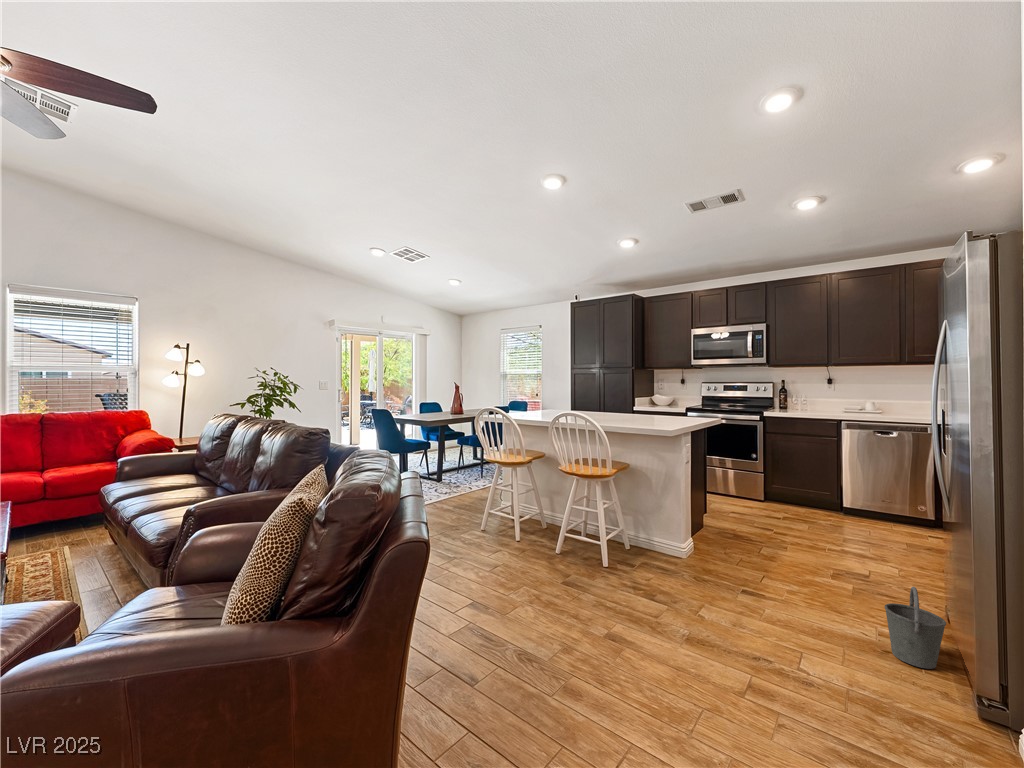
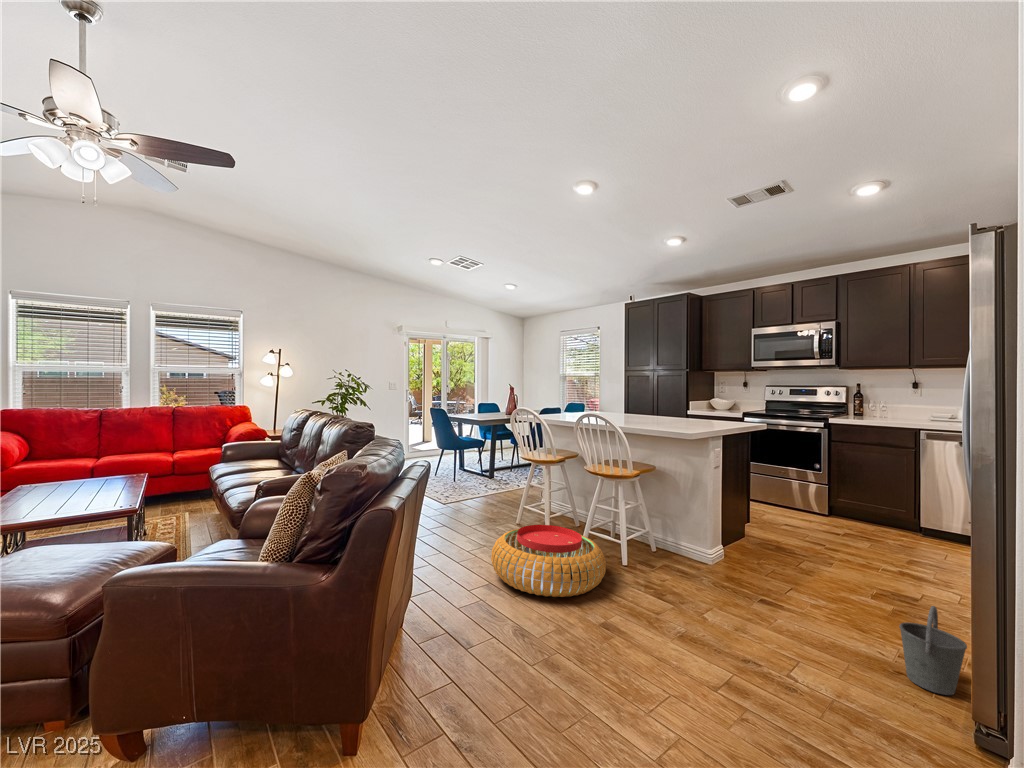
pouf: none [473,532,595,611] -> present [491,525,606,597]

